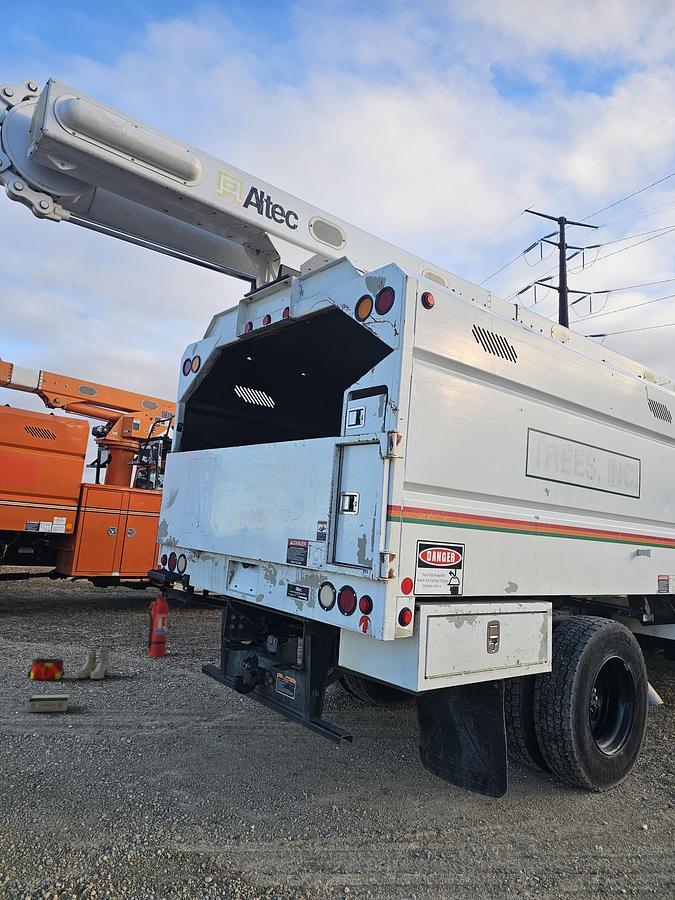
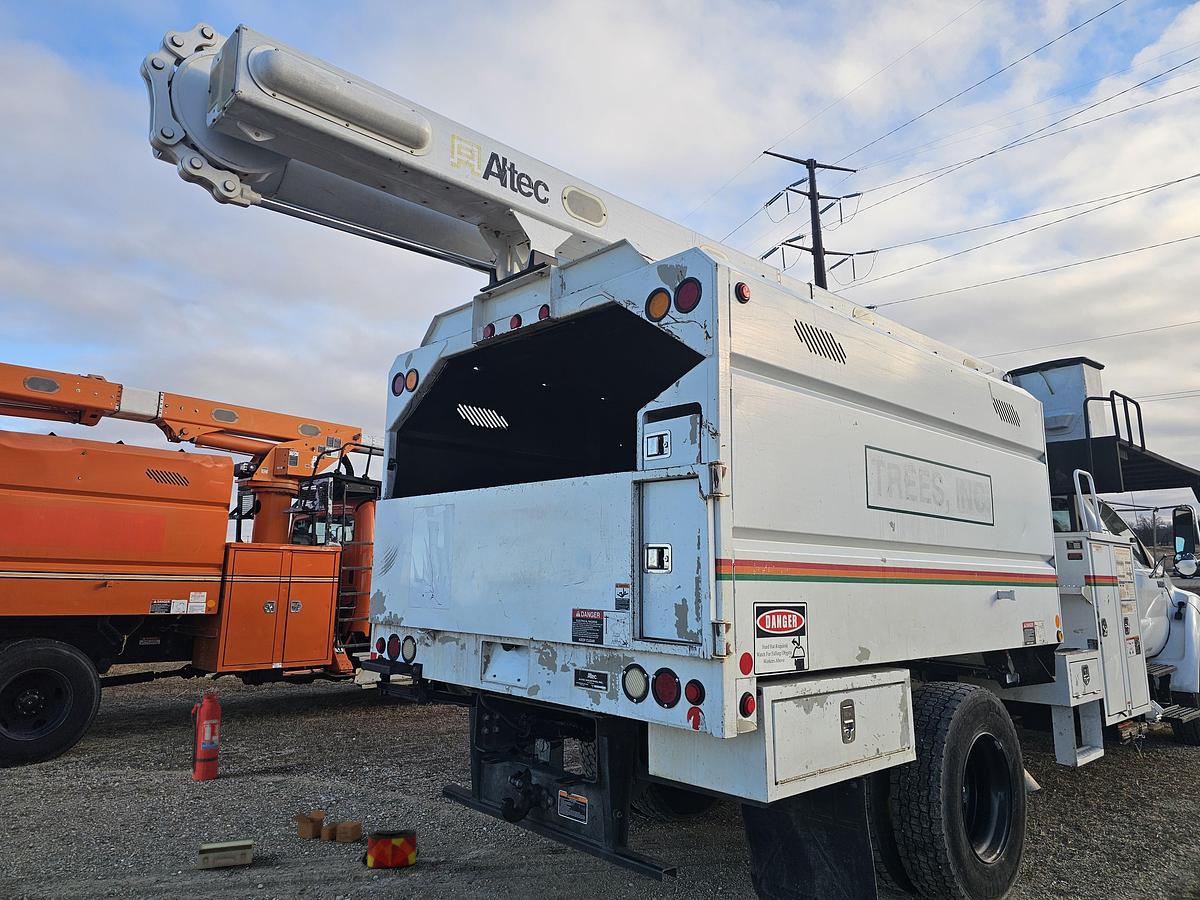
fire extinguisher: present [148,595,169,657] -> present [191,693,221,780]
boots: present [77,650,109,679] -> none [253,775,296,816]
bag: present [27,658,65,680] -> present [361,829,419,869]
cardboard box: none [101,677,150,702] -> present [293,810,361,843]

